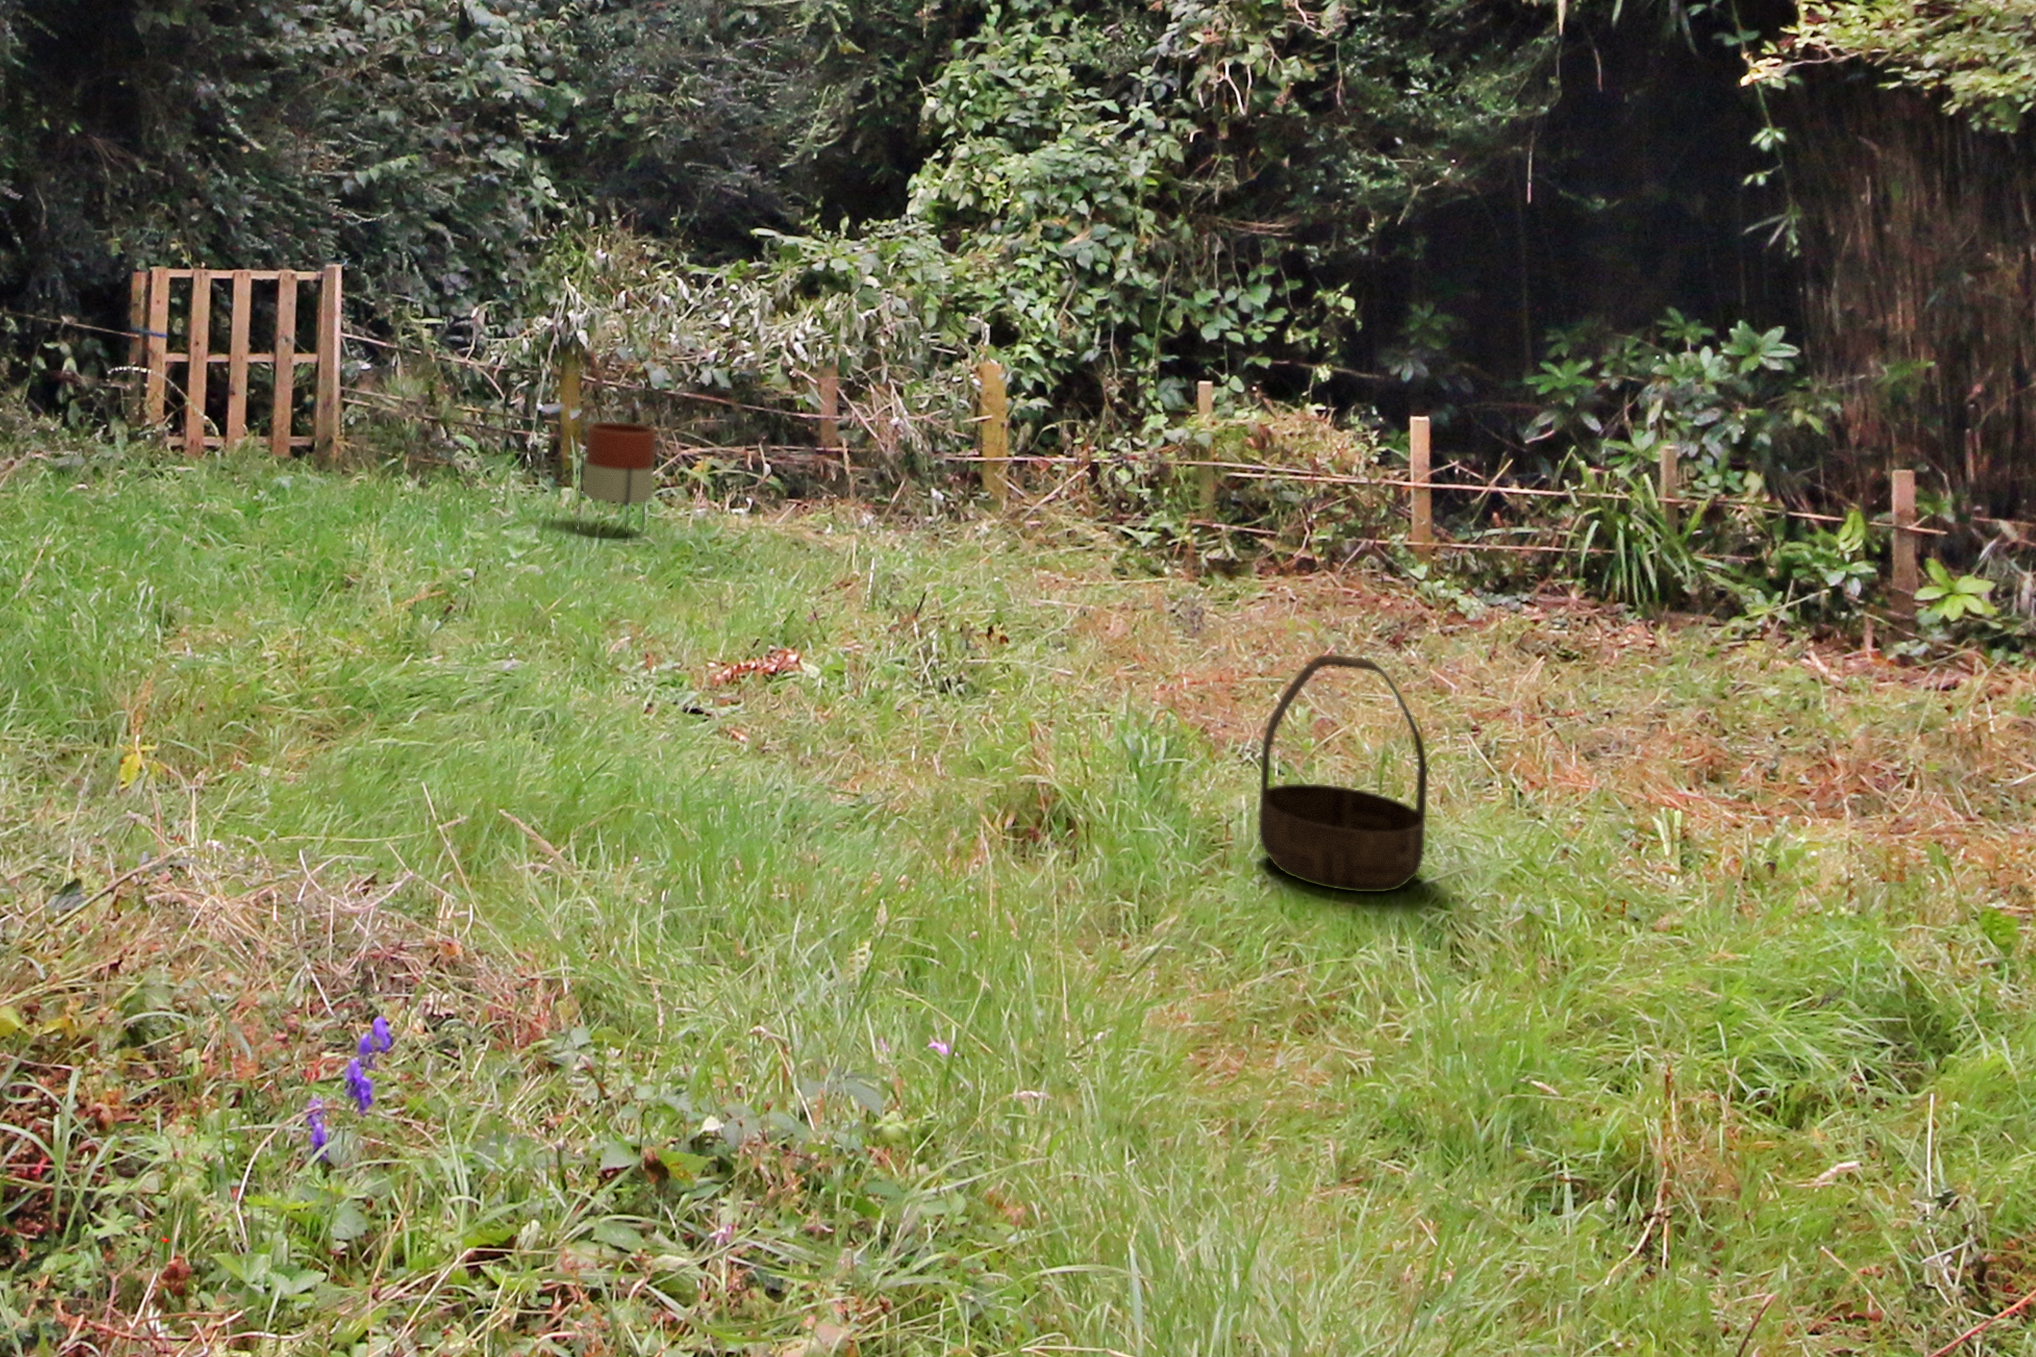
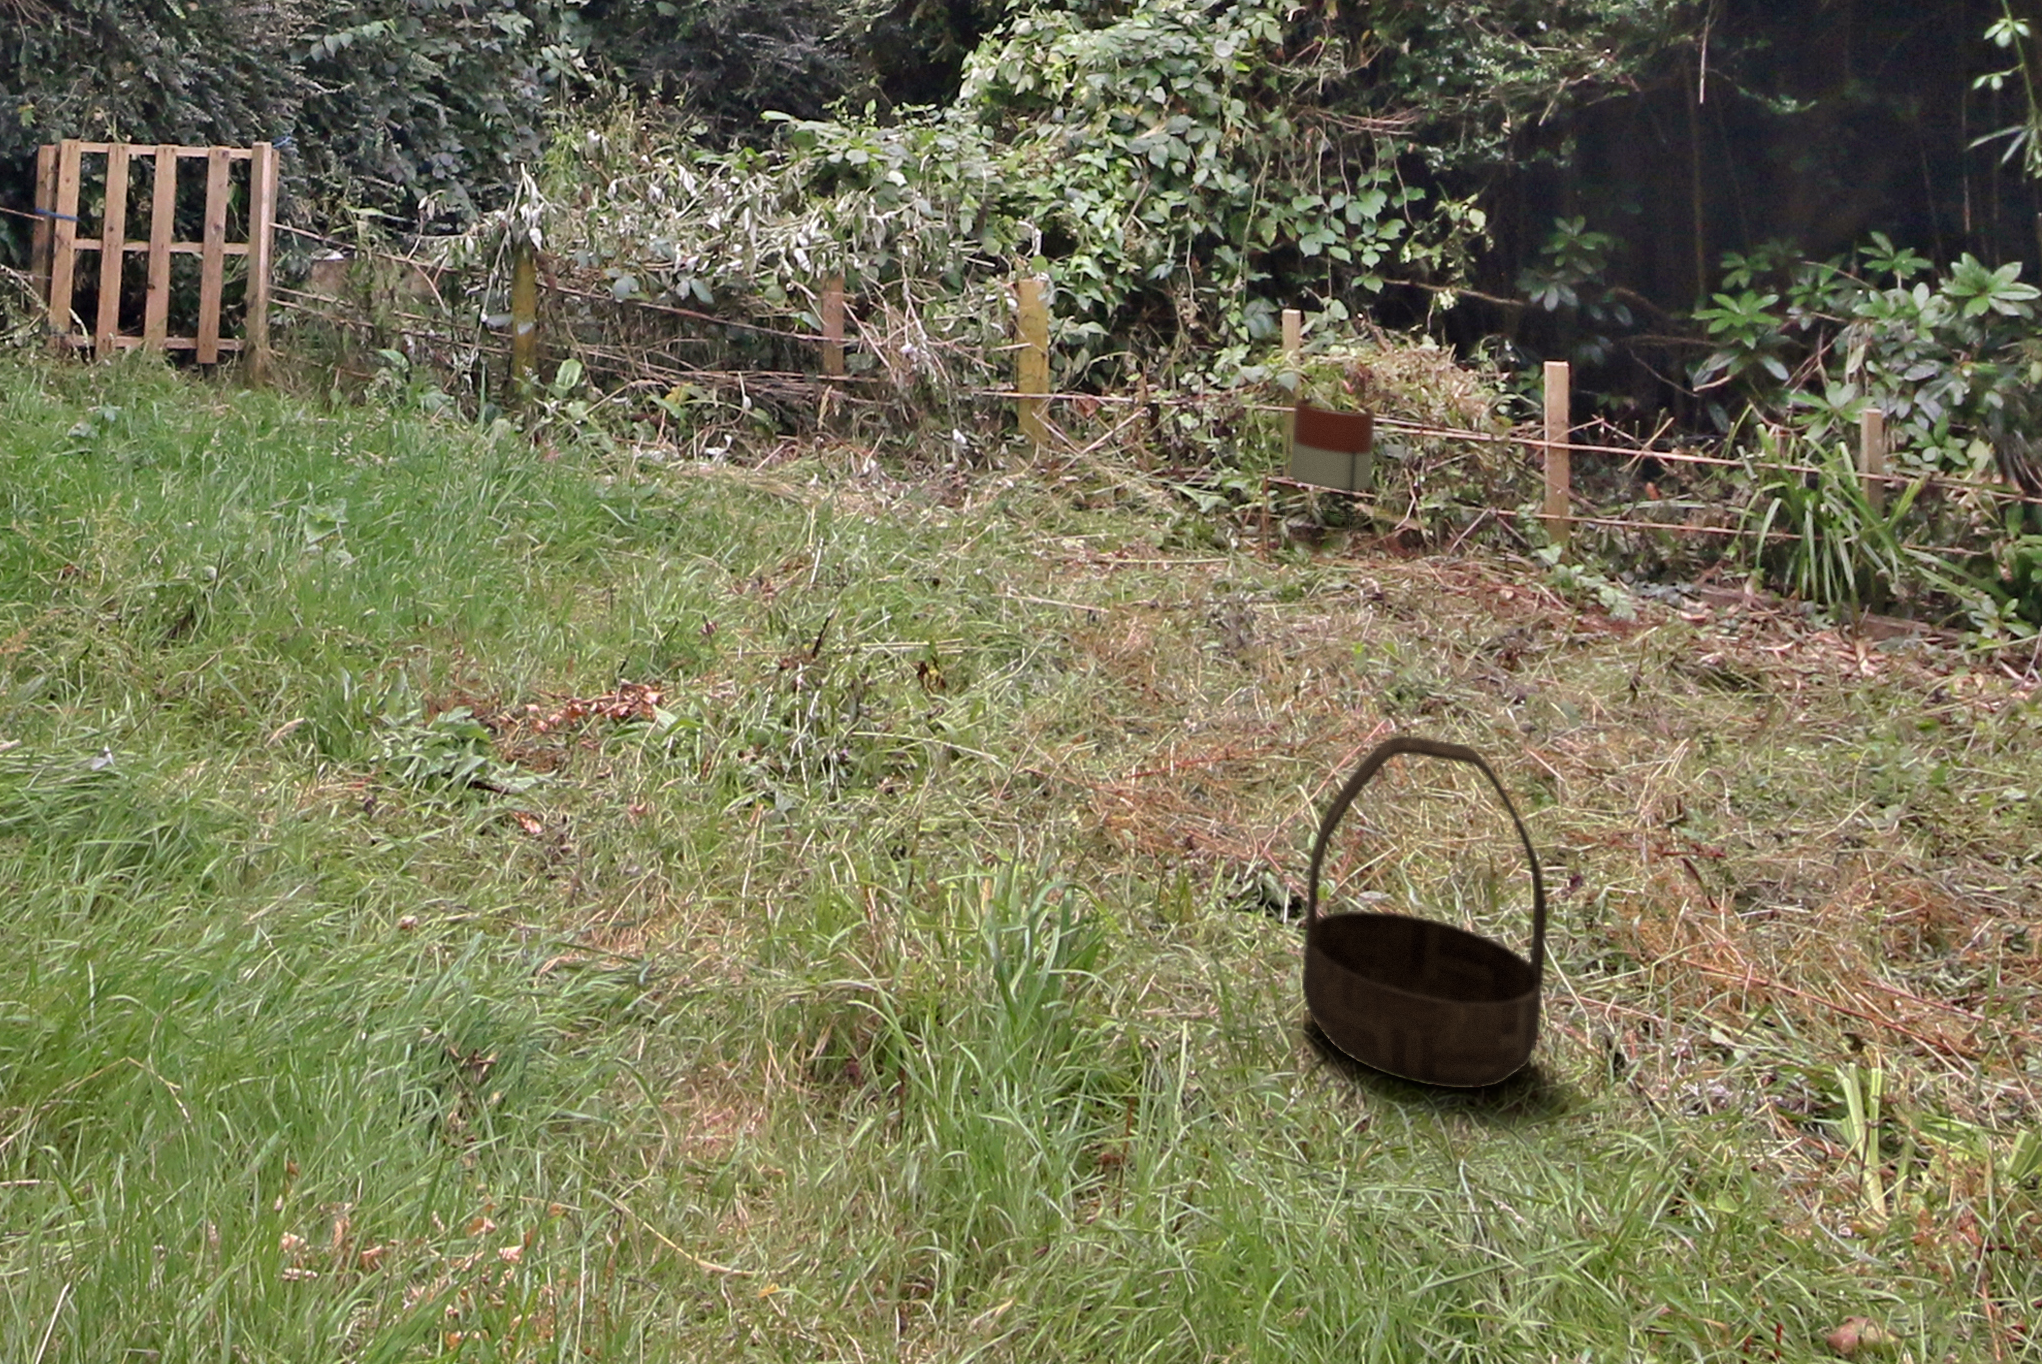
planter: present [577,422,656,541] -> present [1282,397,1375,533]

